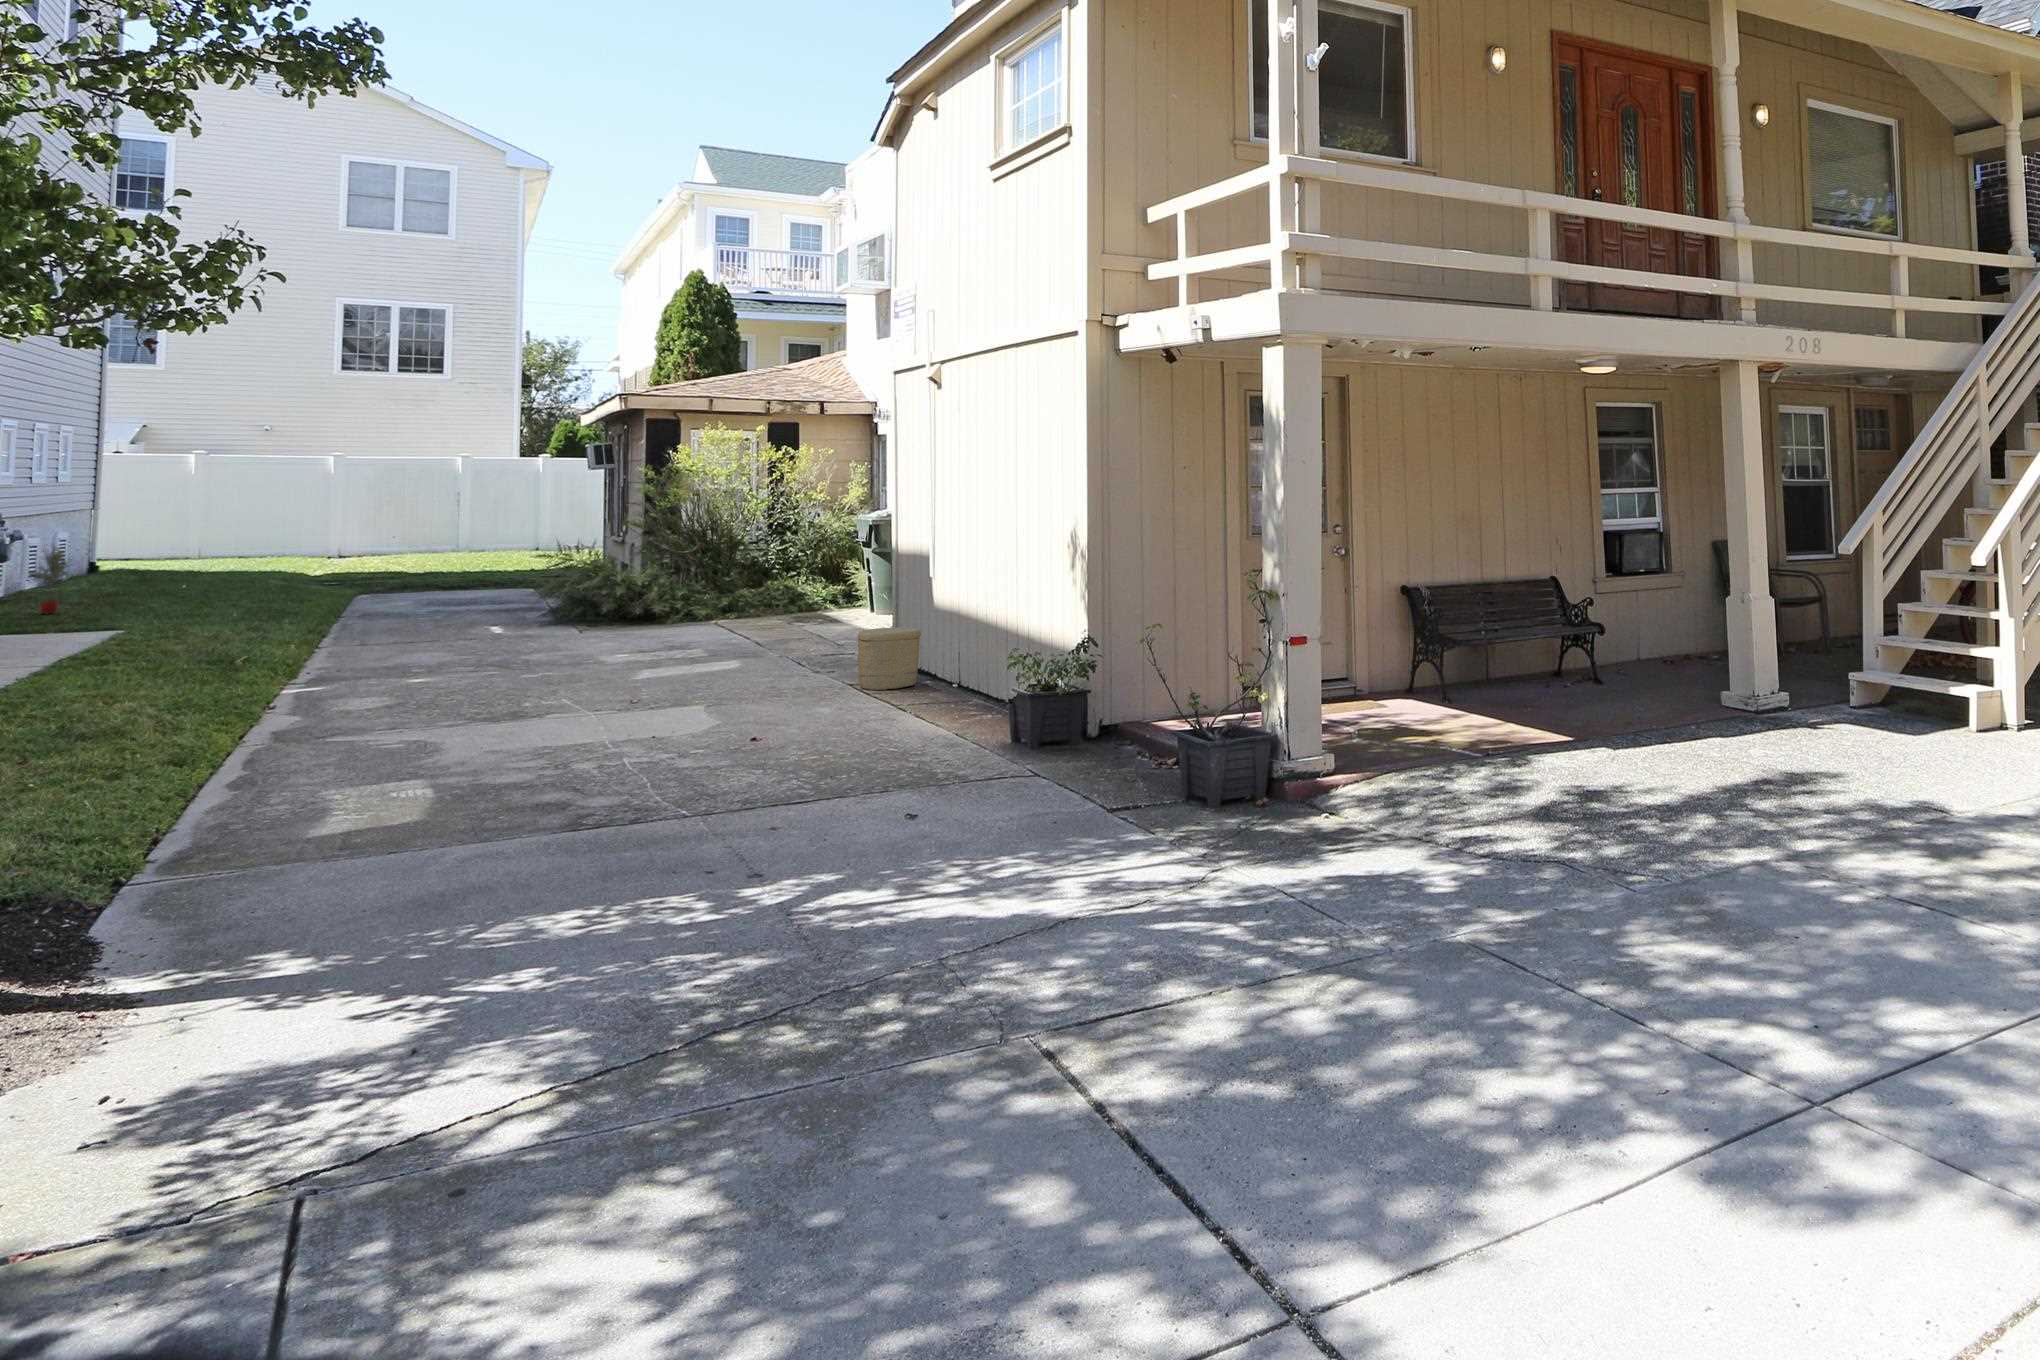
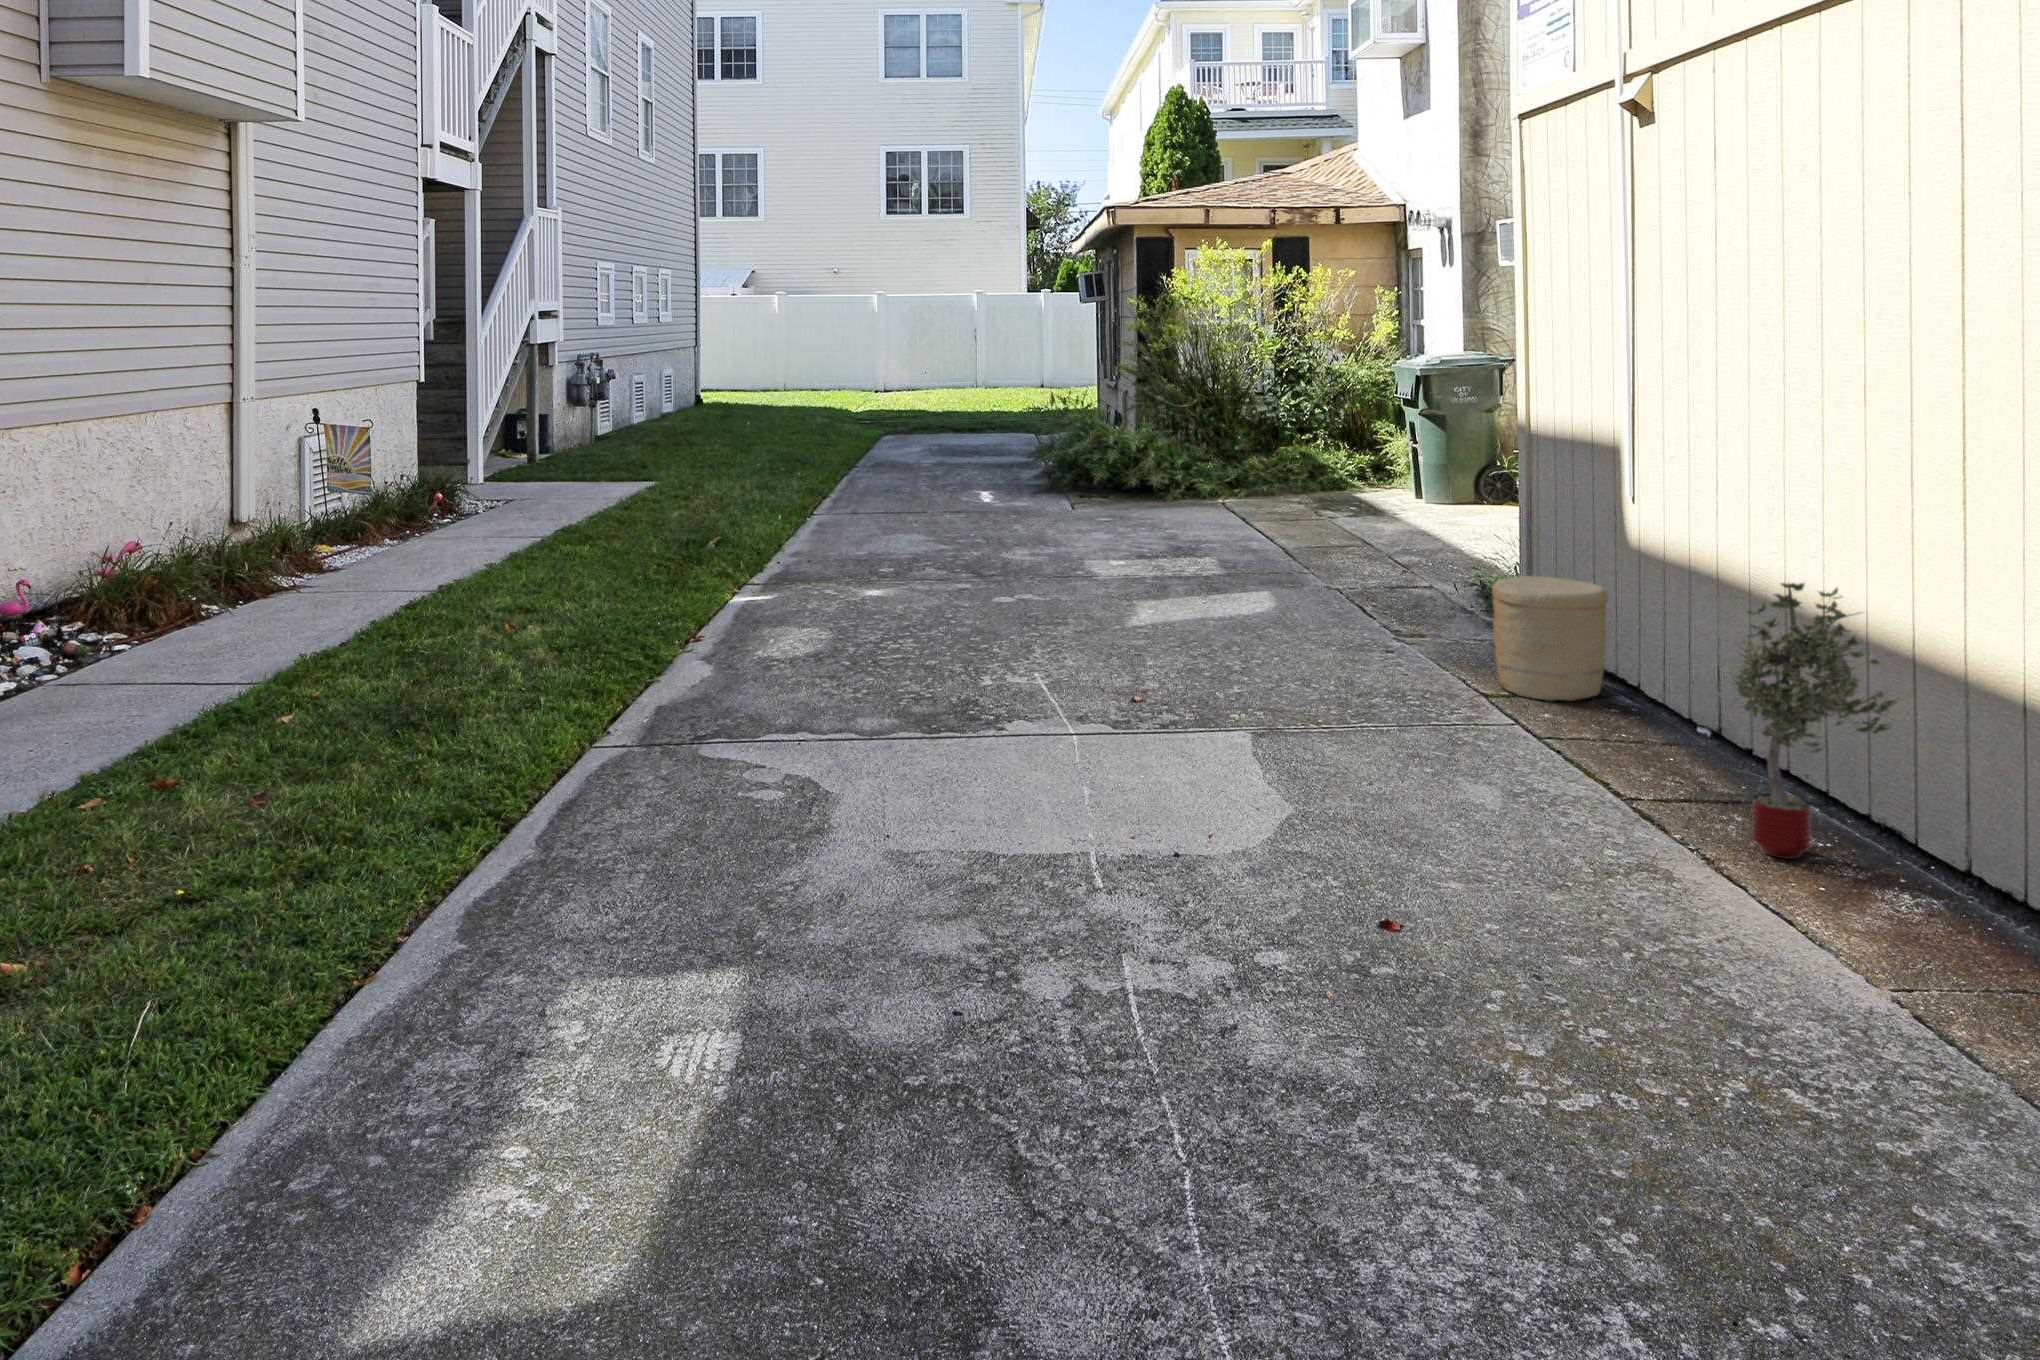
potted tree: present [26,547,69,614] -> present [1734,583,1897,859]

